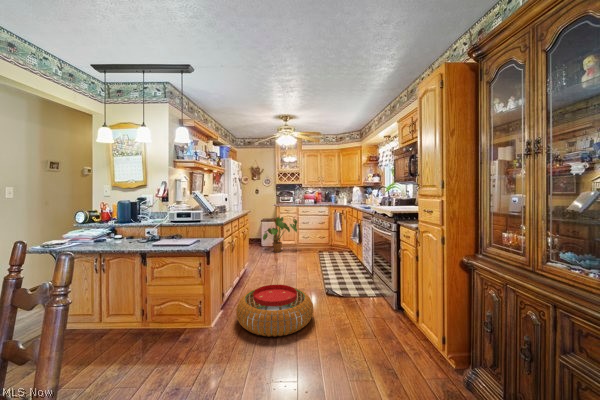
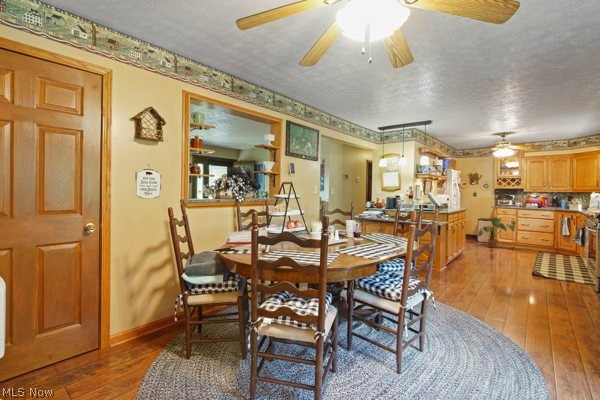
pouf: present [236,285,313,337] -> none [455,255,513,281]

